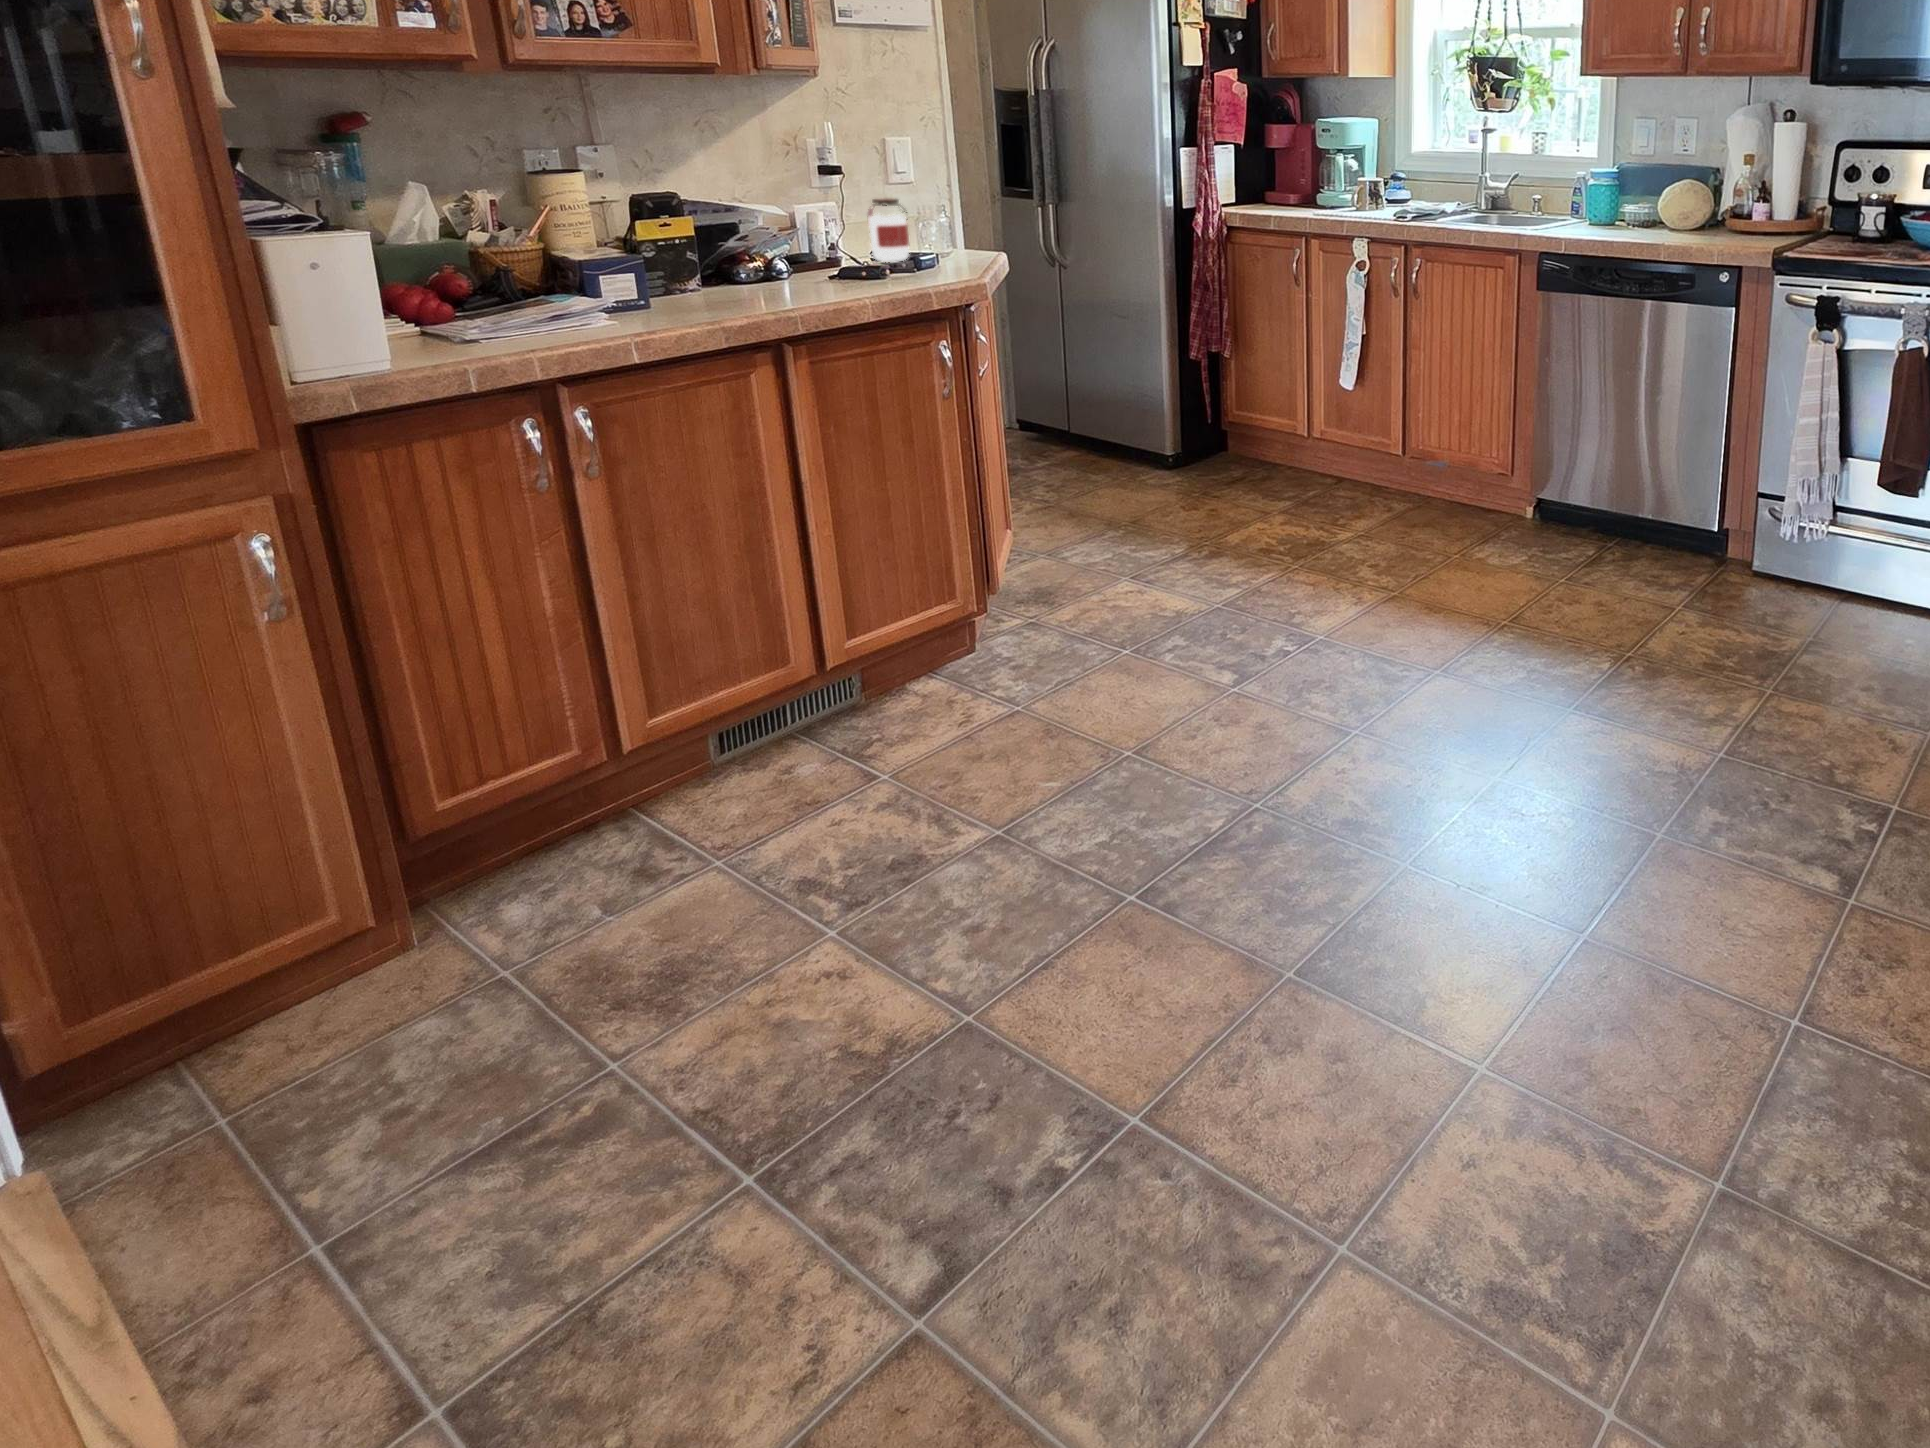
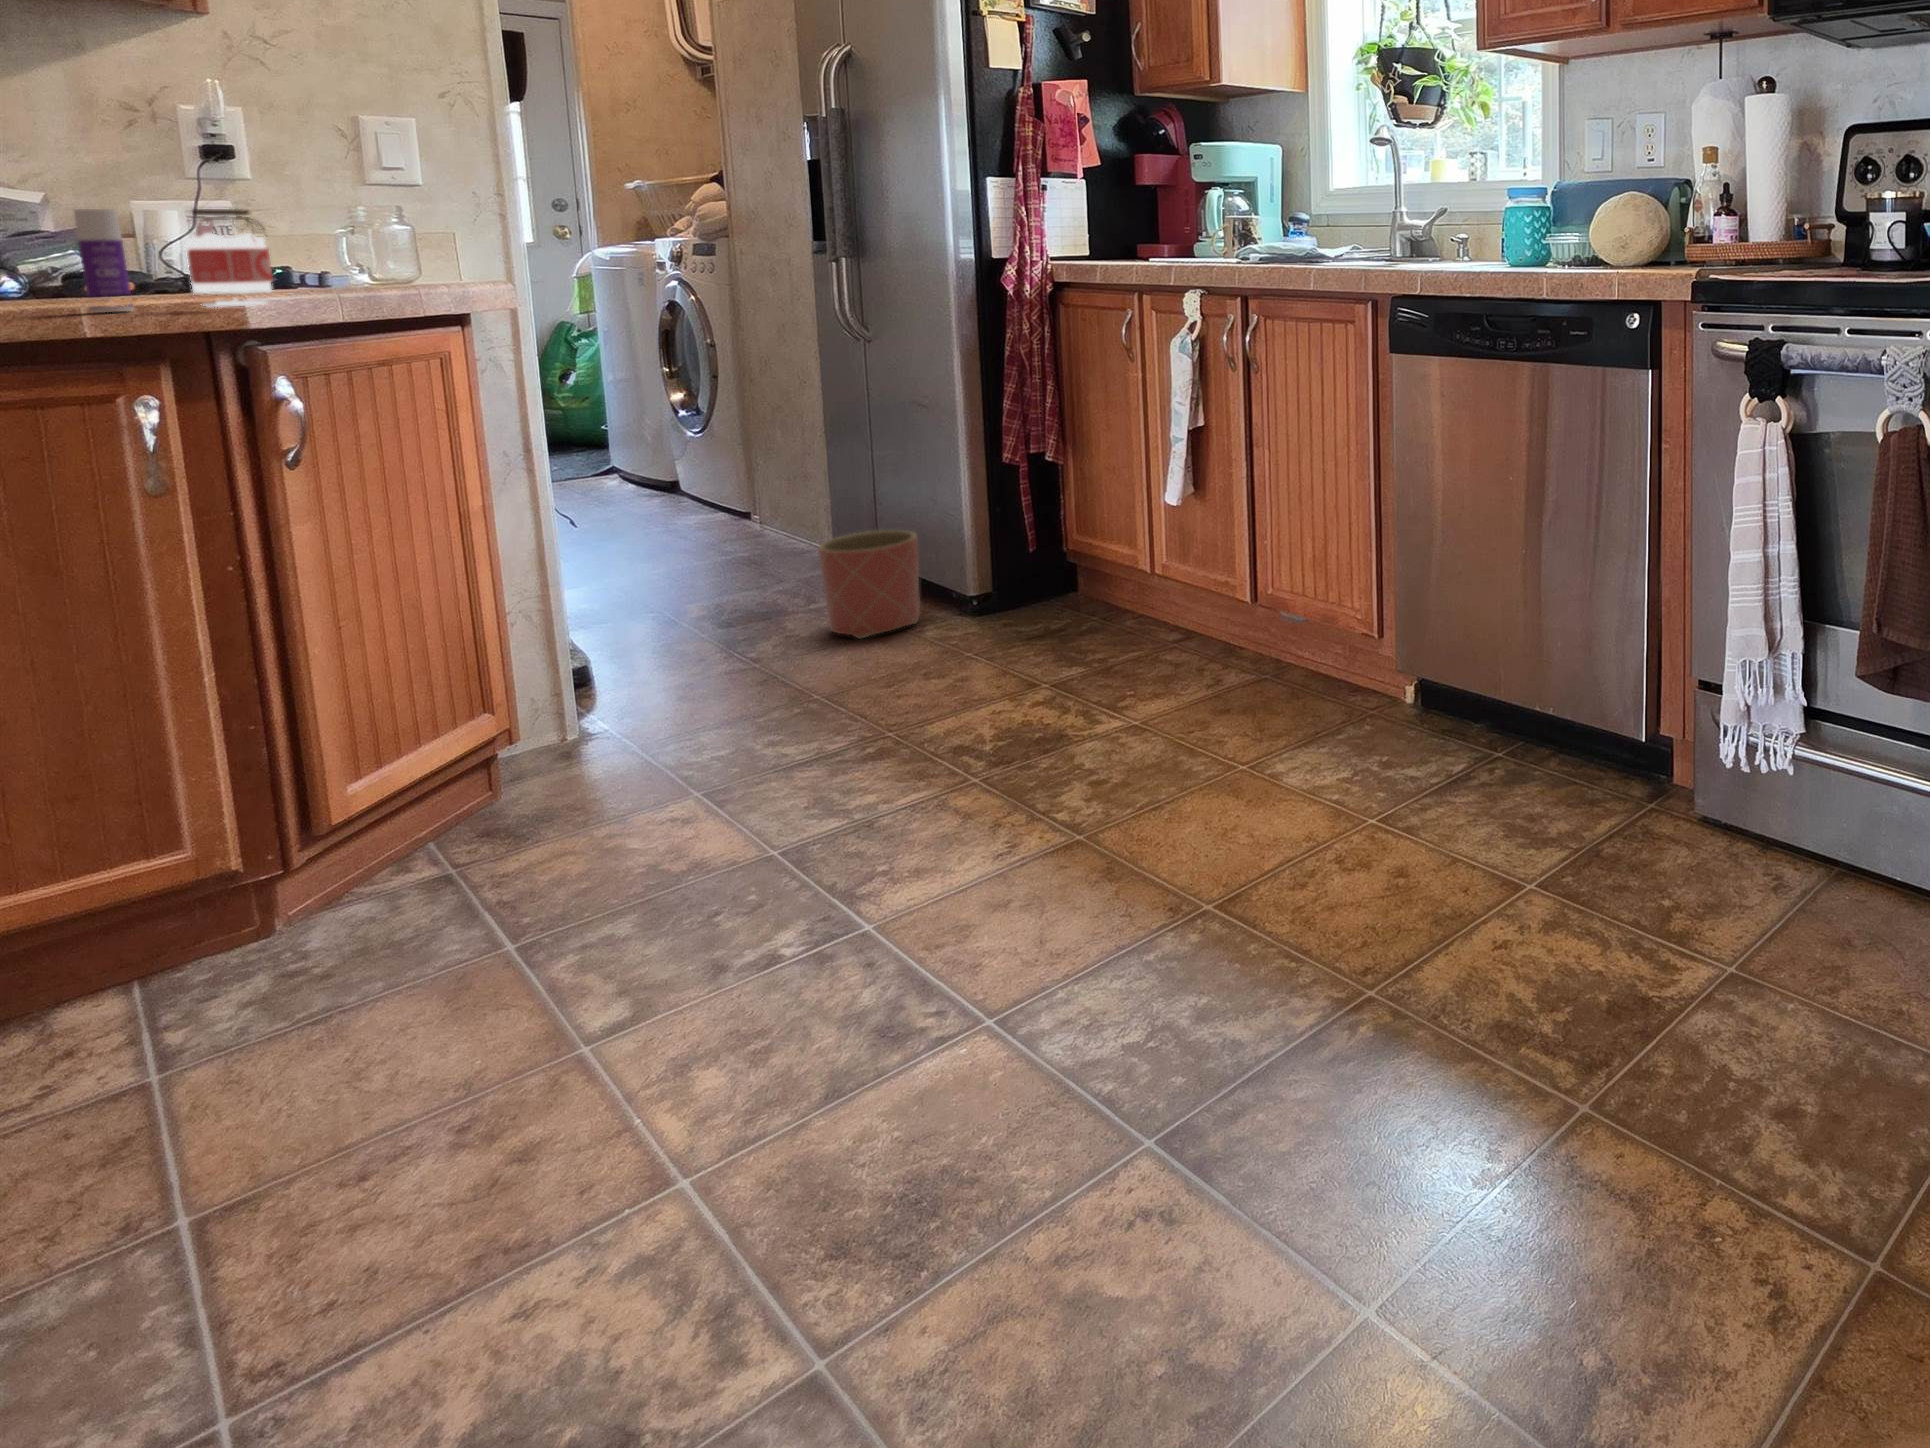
bottle: none [821,201,847,266] -> present [74,209,133,312]
planter: none [1062,408,1127,486] -> present [818,530,920,639]

